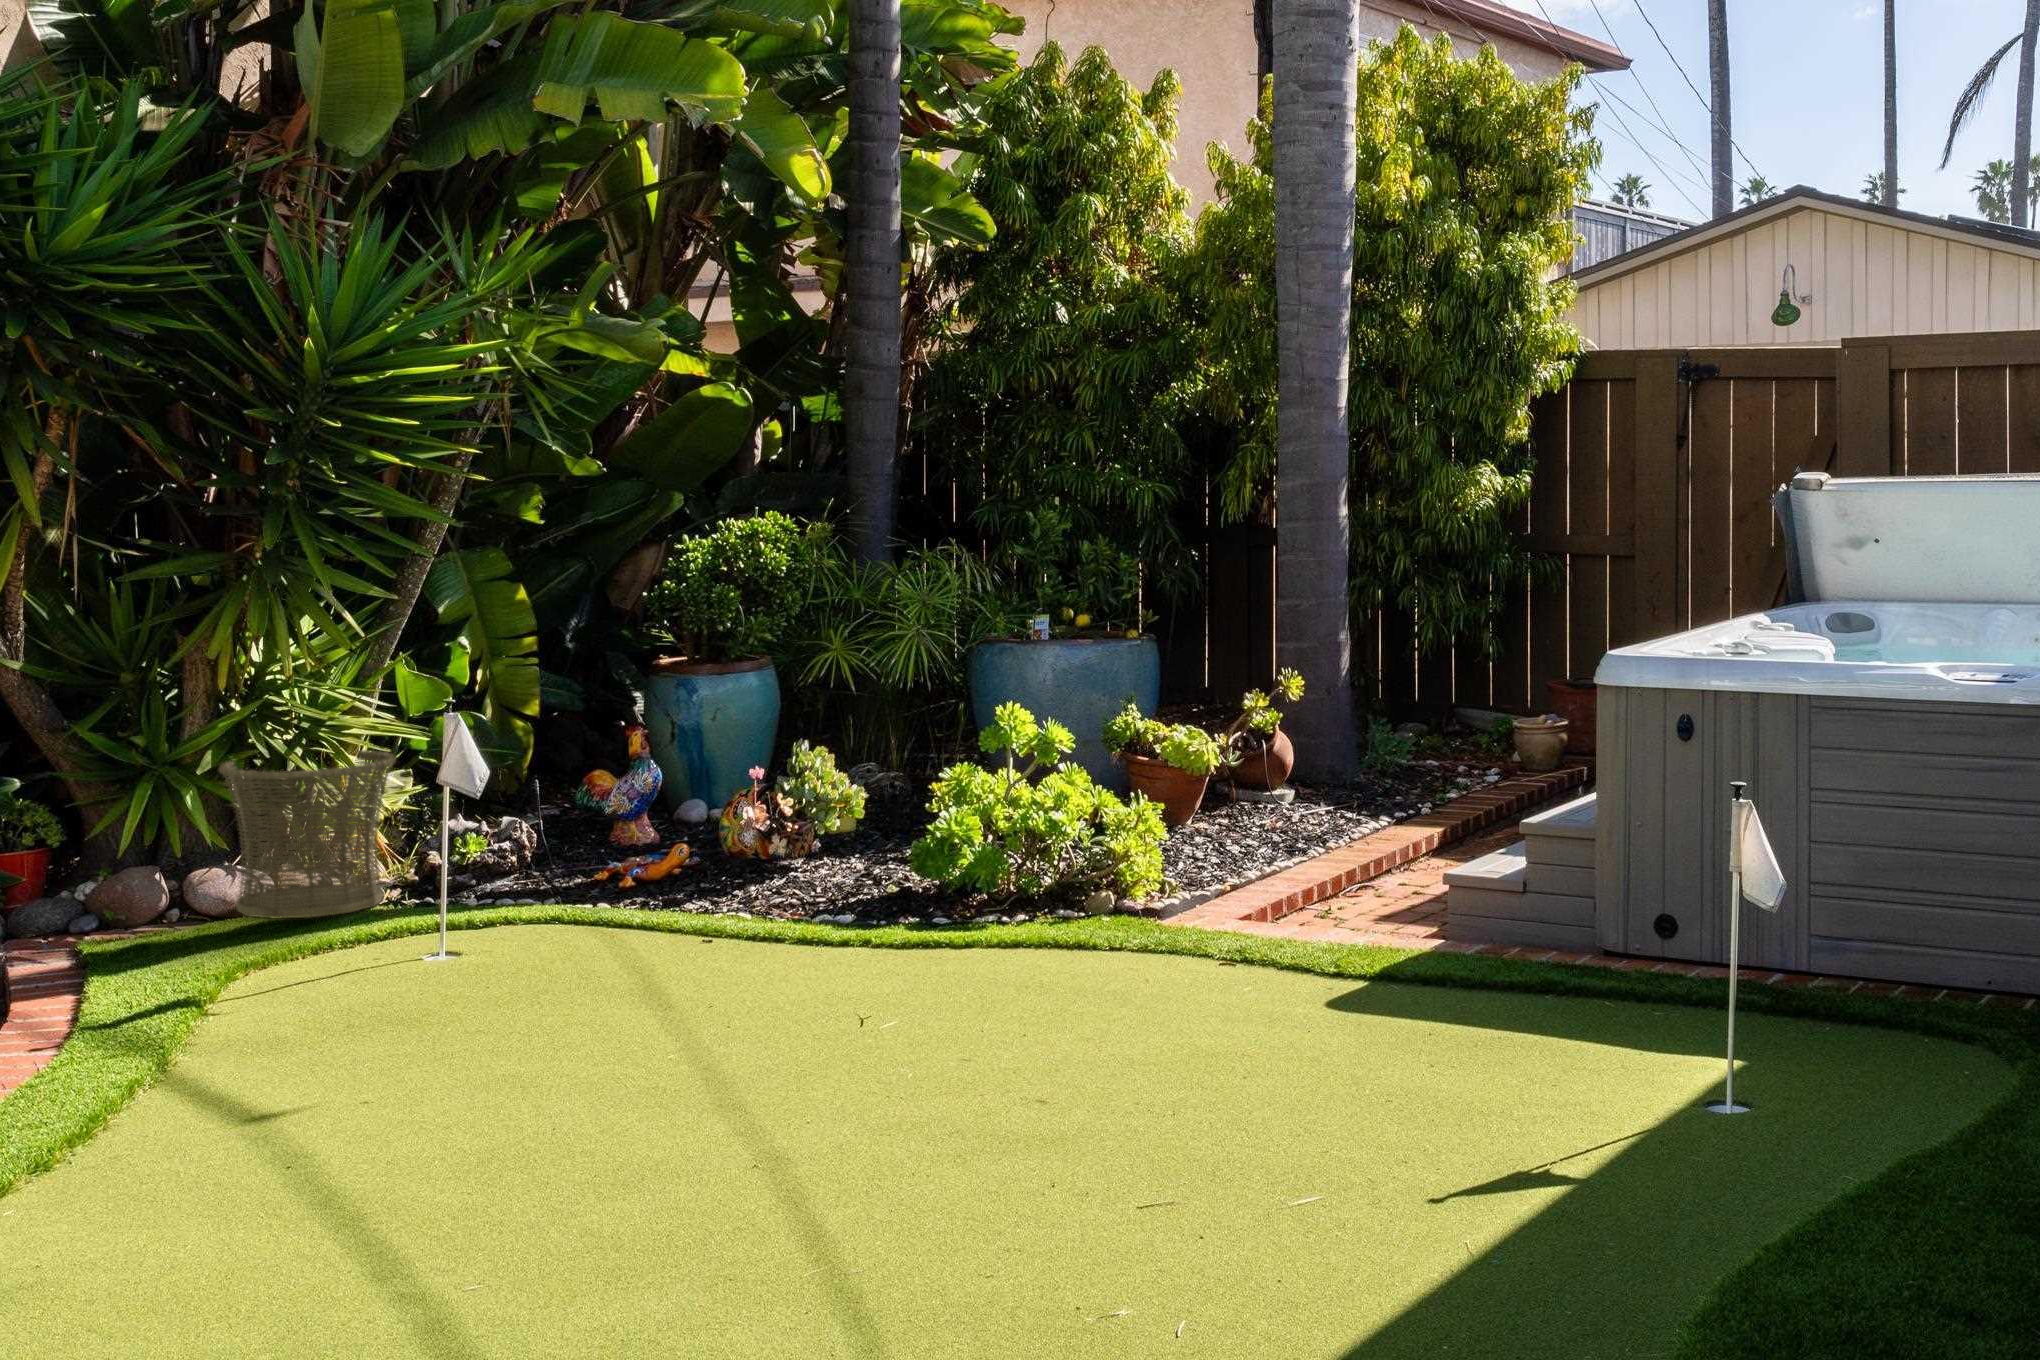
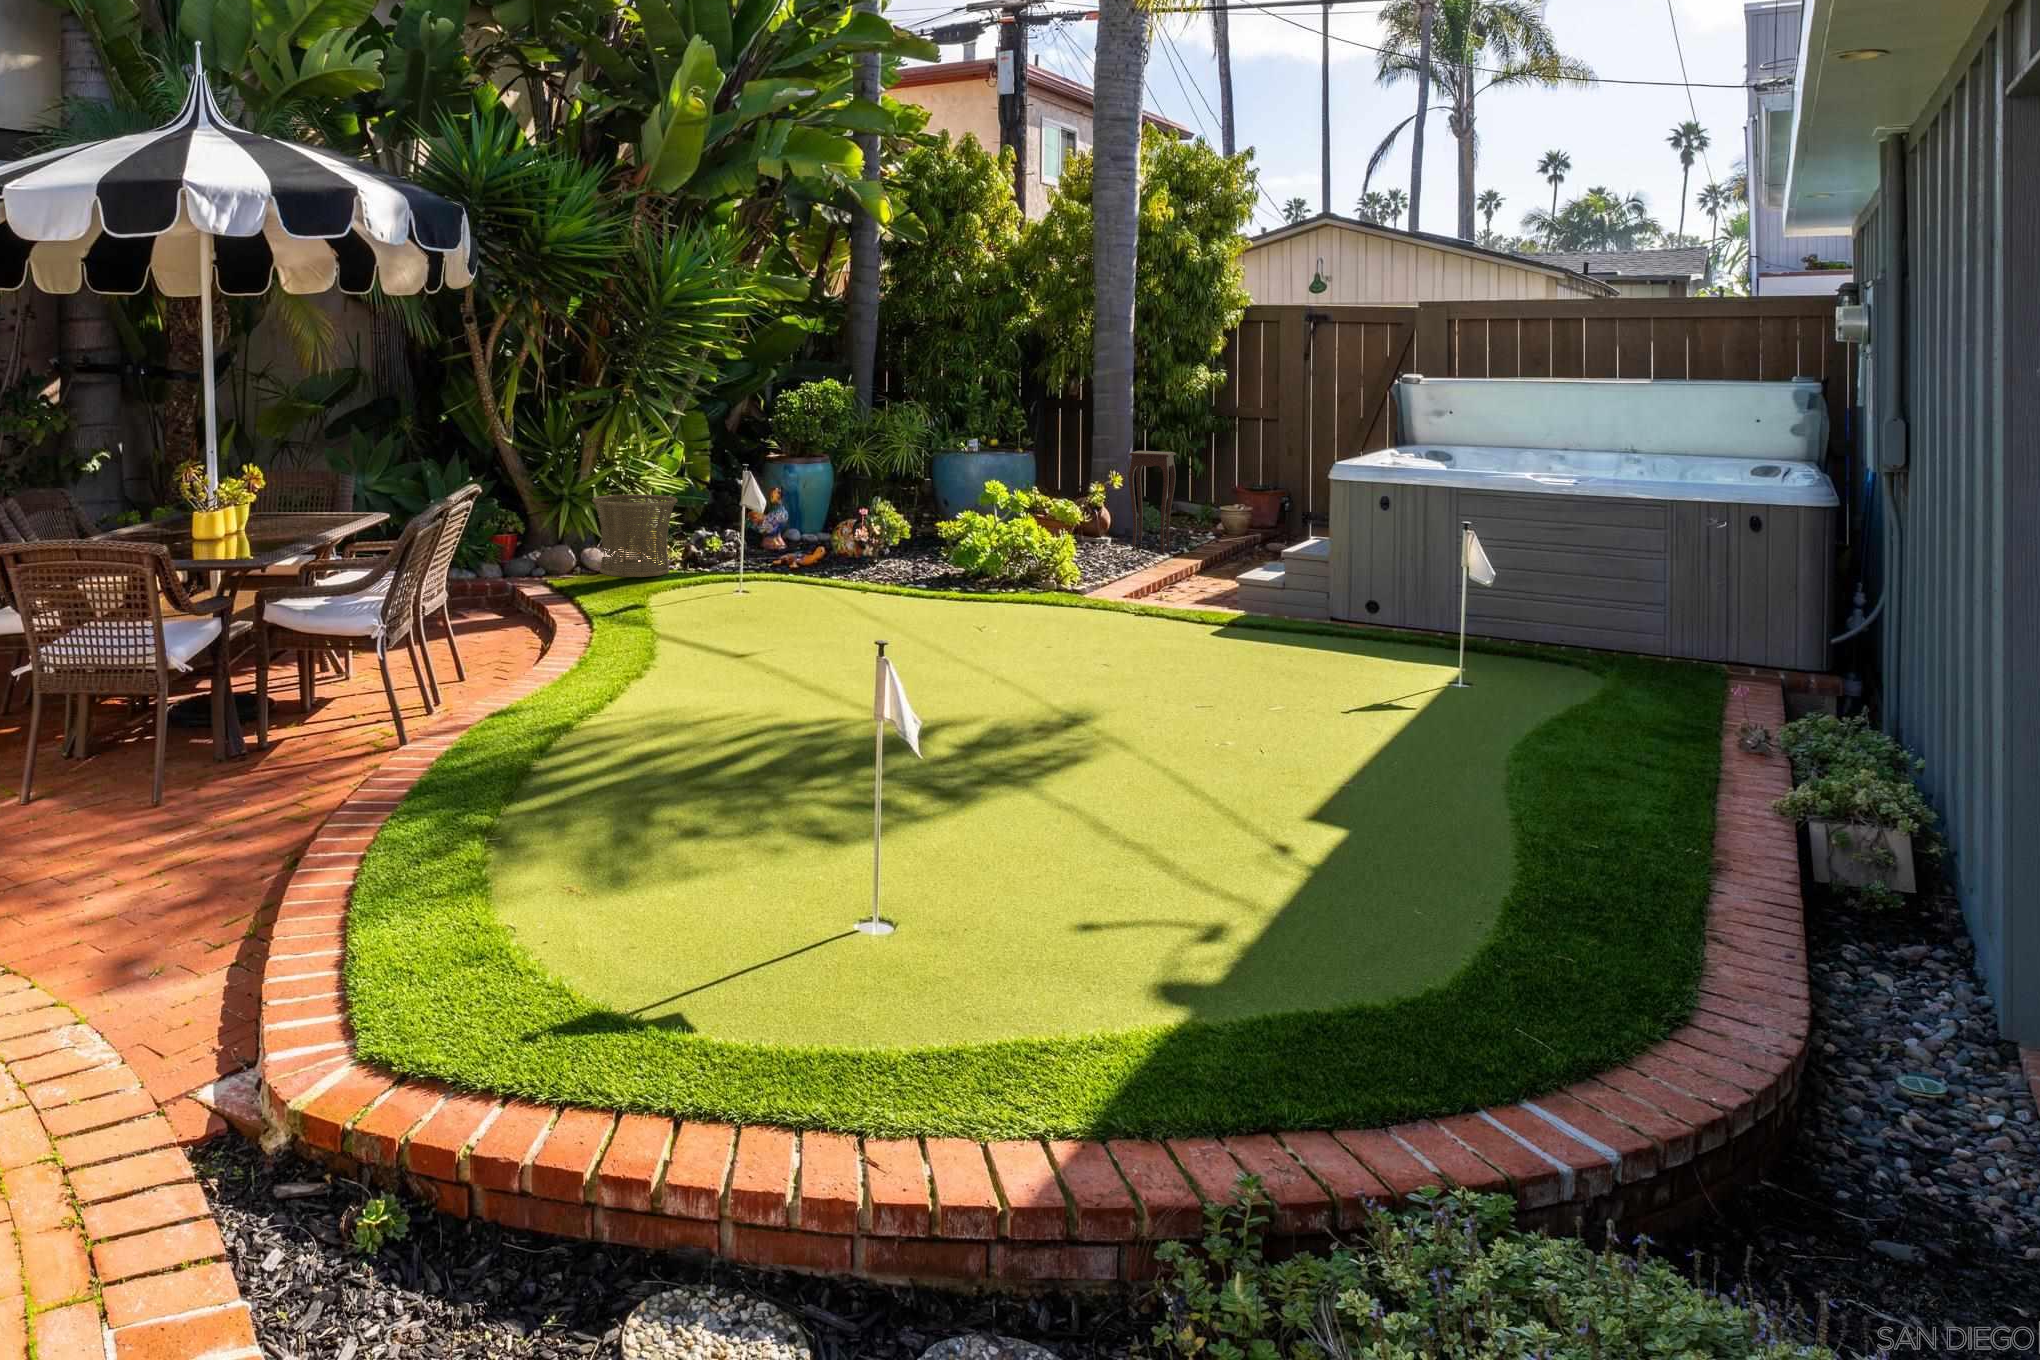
side table: none [1316,628,1407,821] -> present [1129,451,1176,553]

